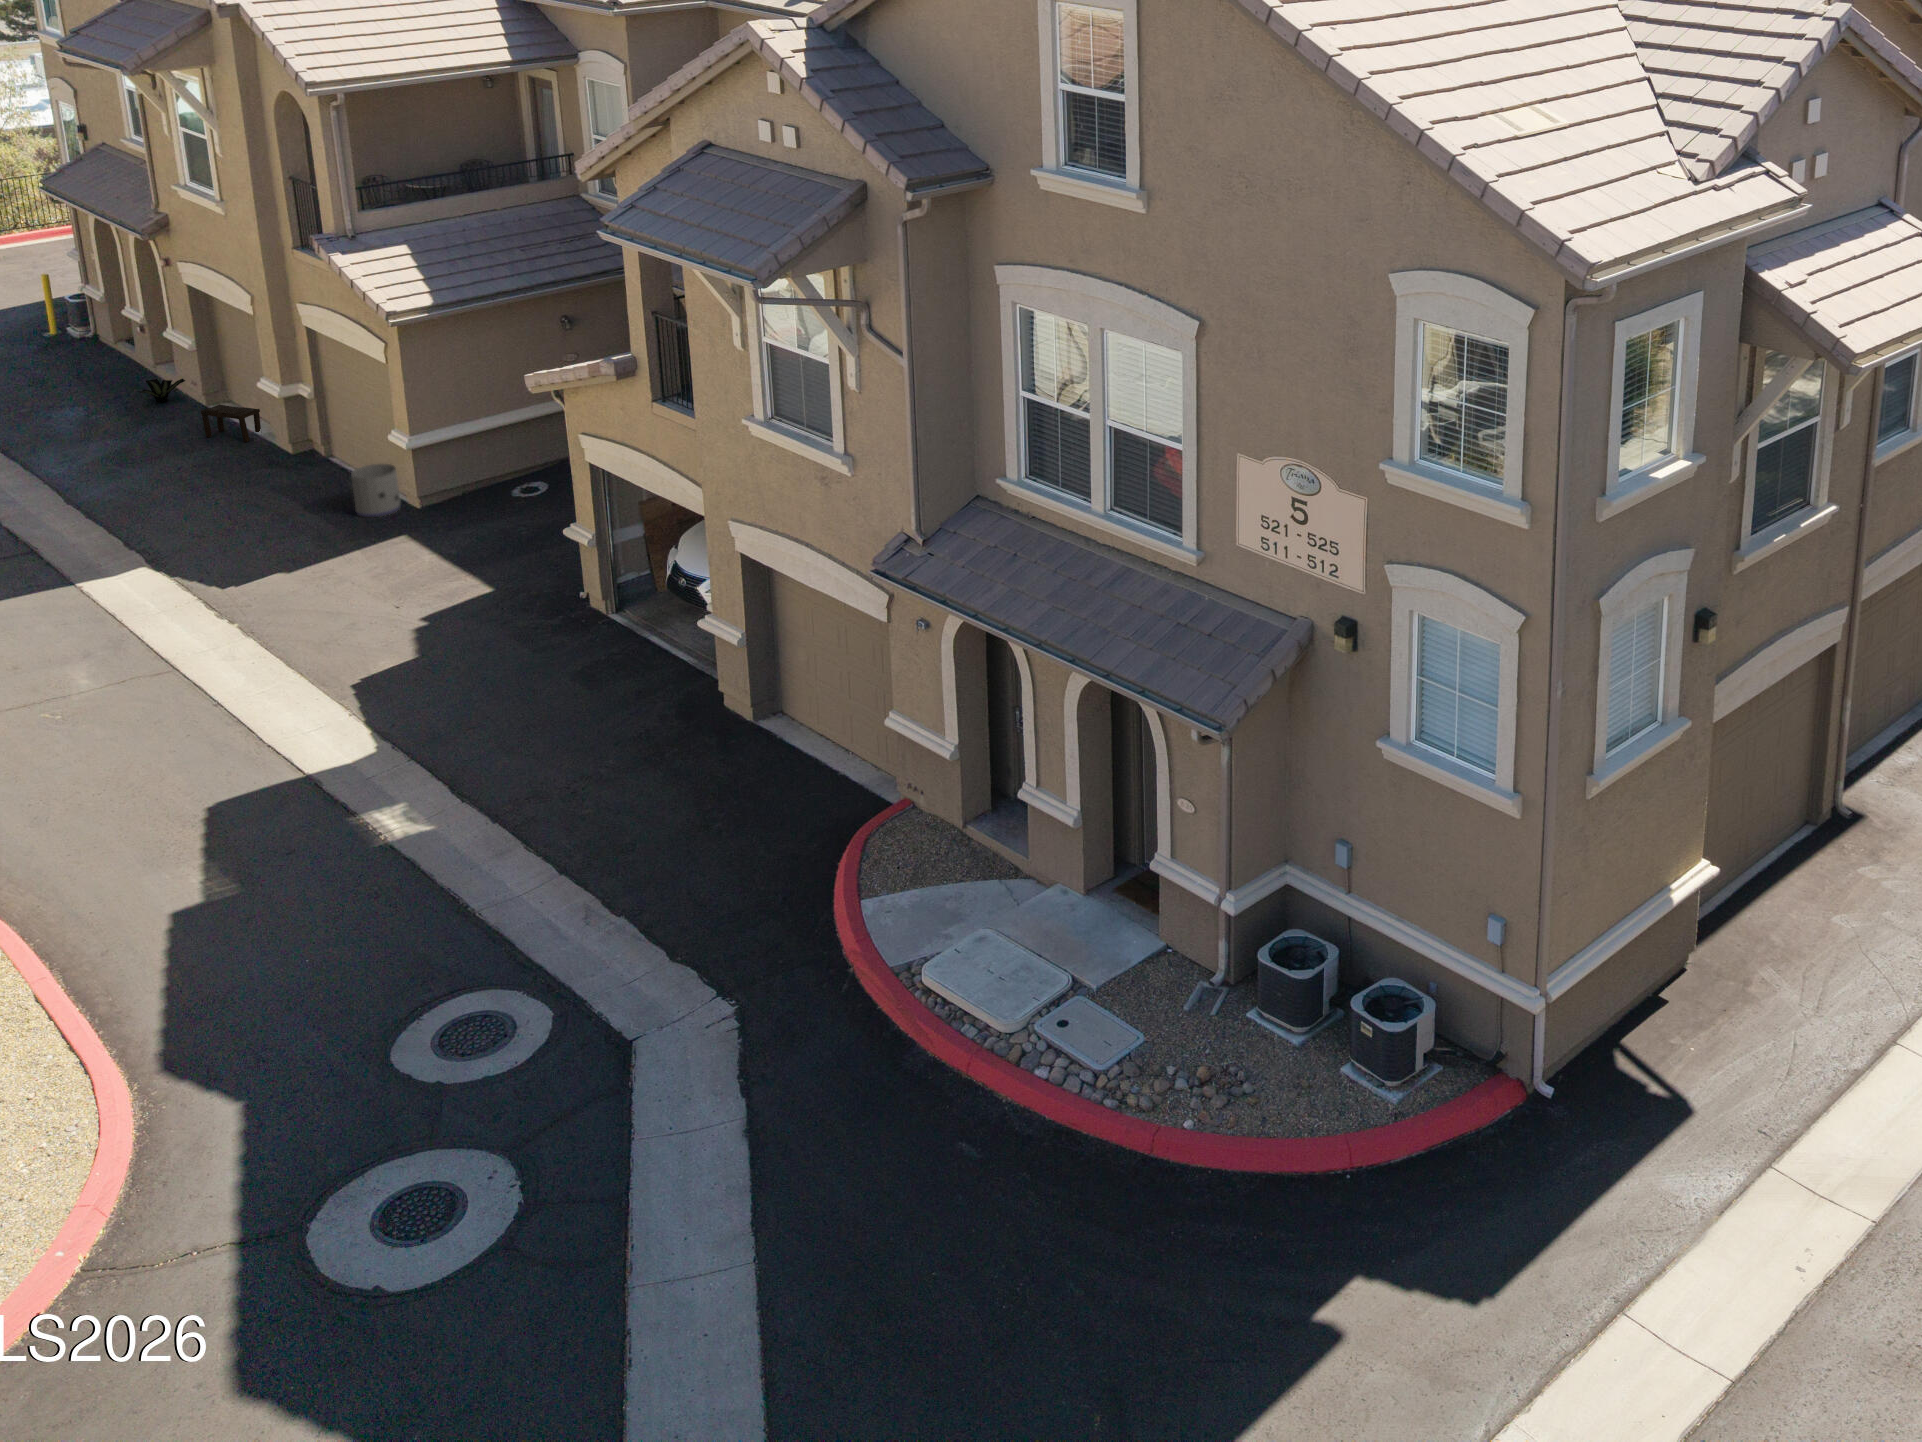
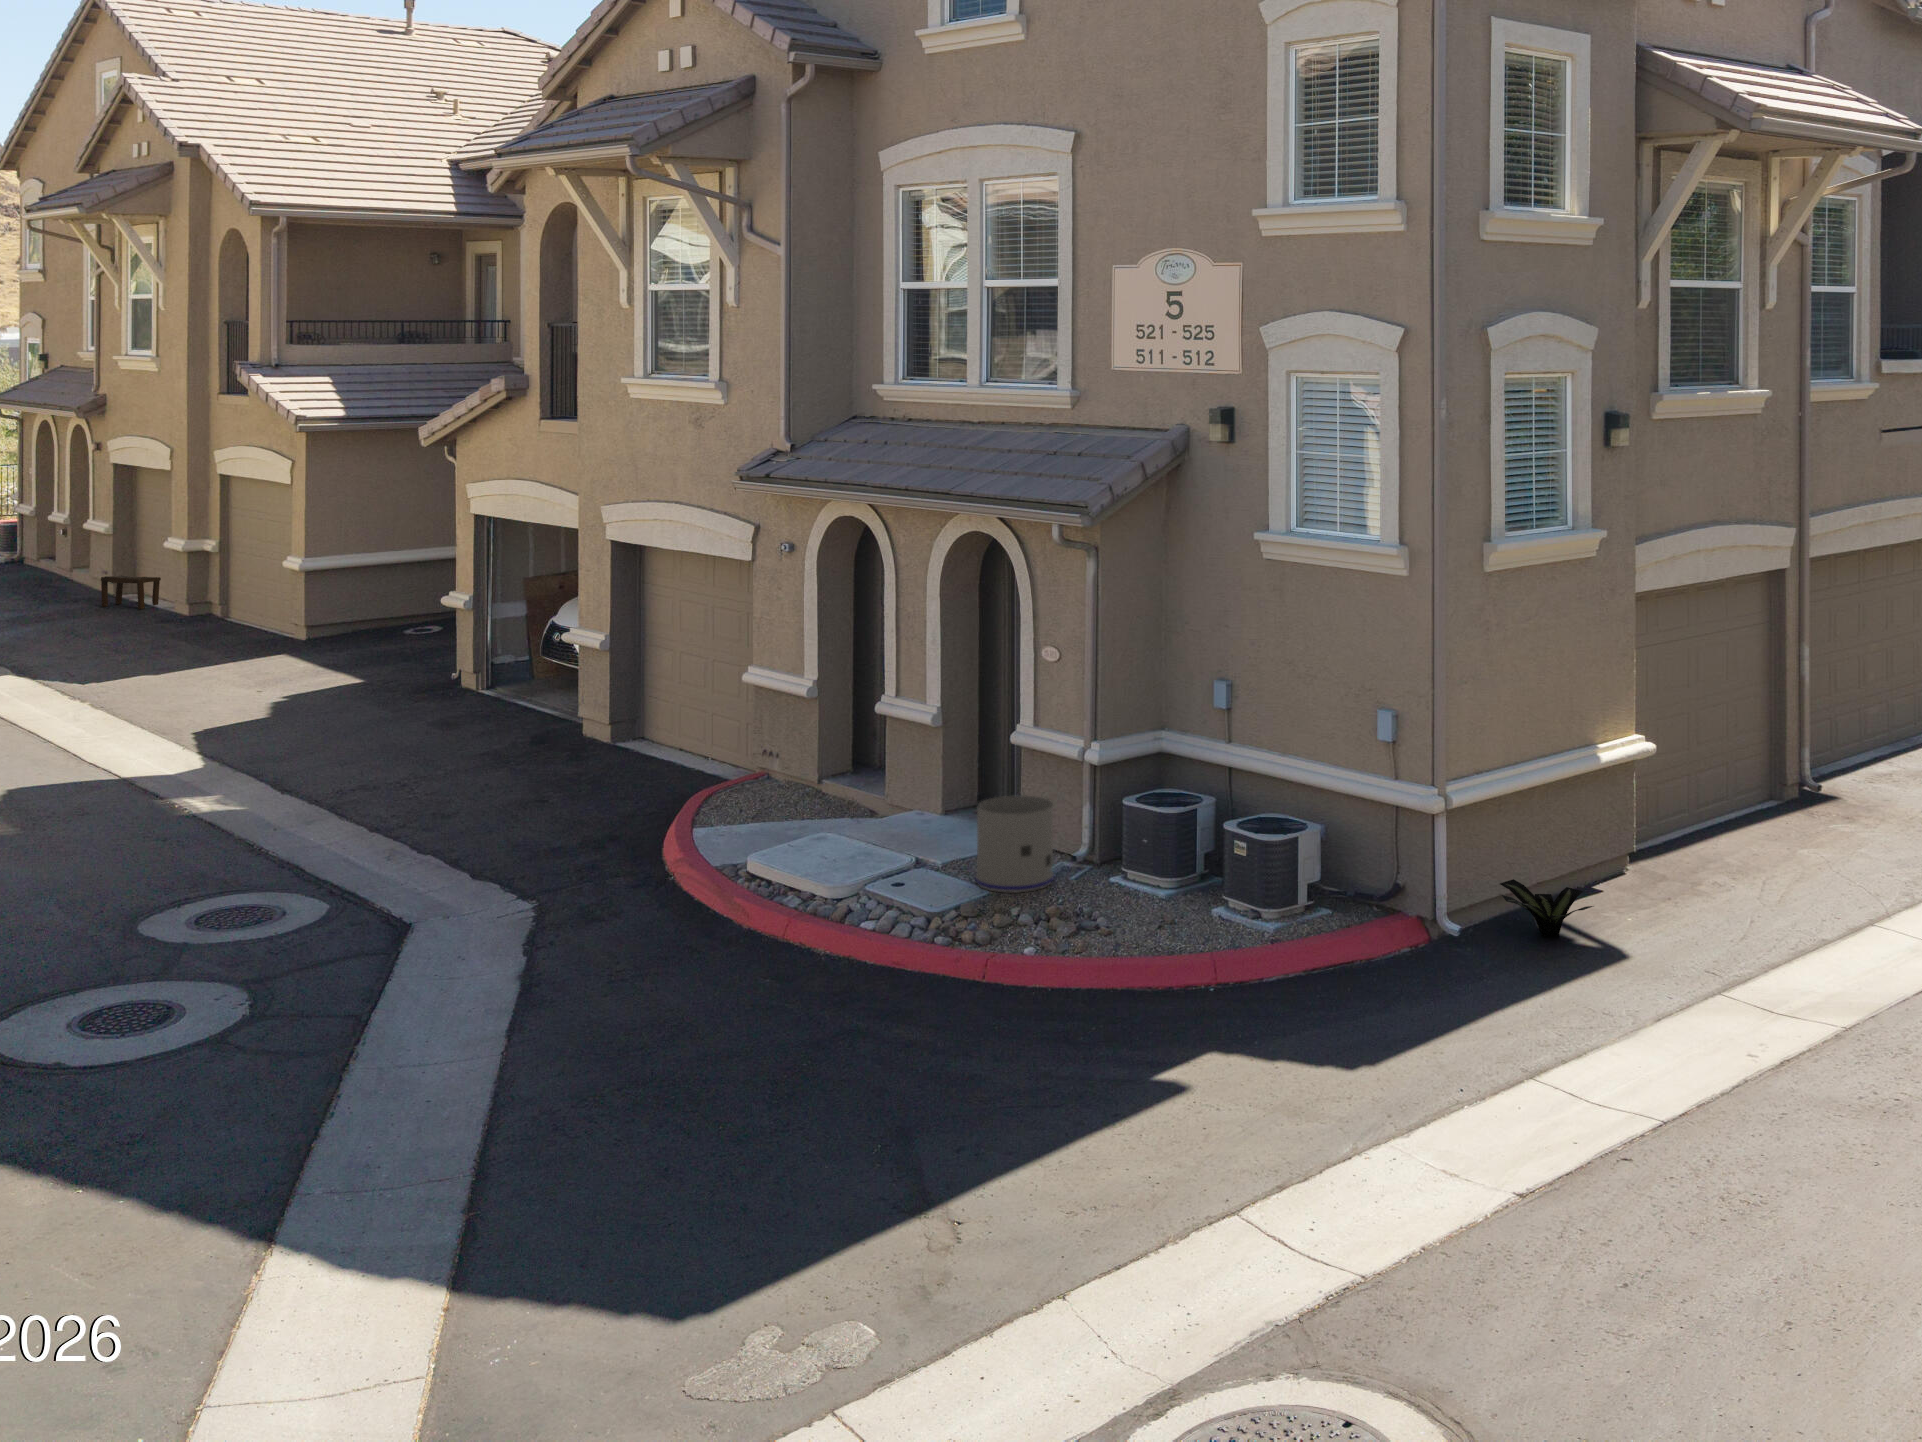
potted plant: present [138,379,185,403] -> present [1500,879,1593,937]
trash can: present [351,464,400,517] -> present [975,795,1054,893]

